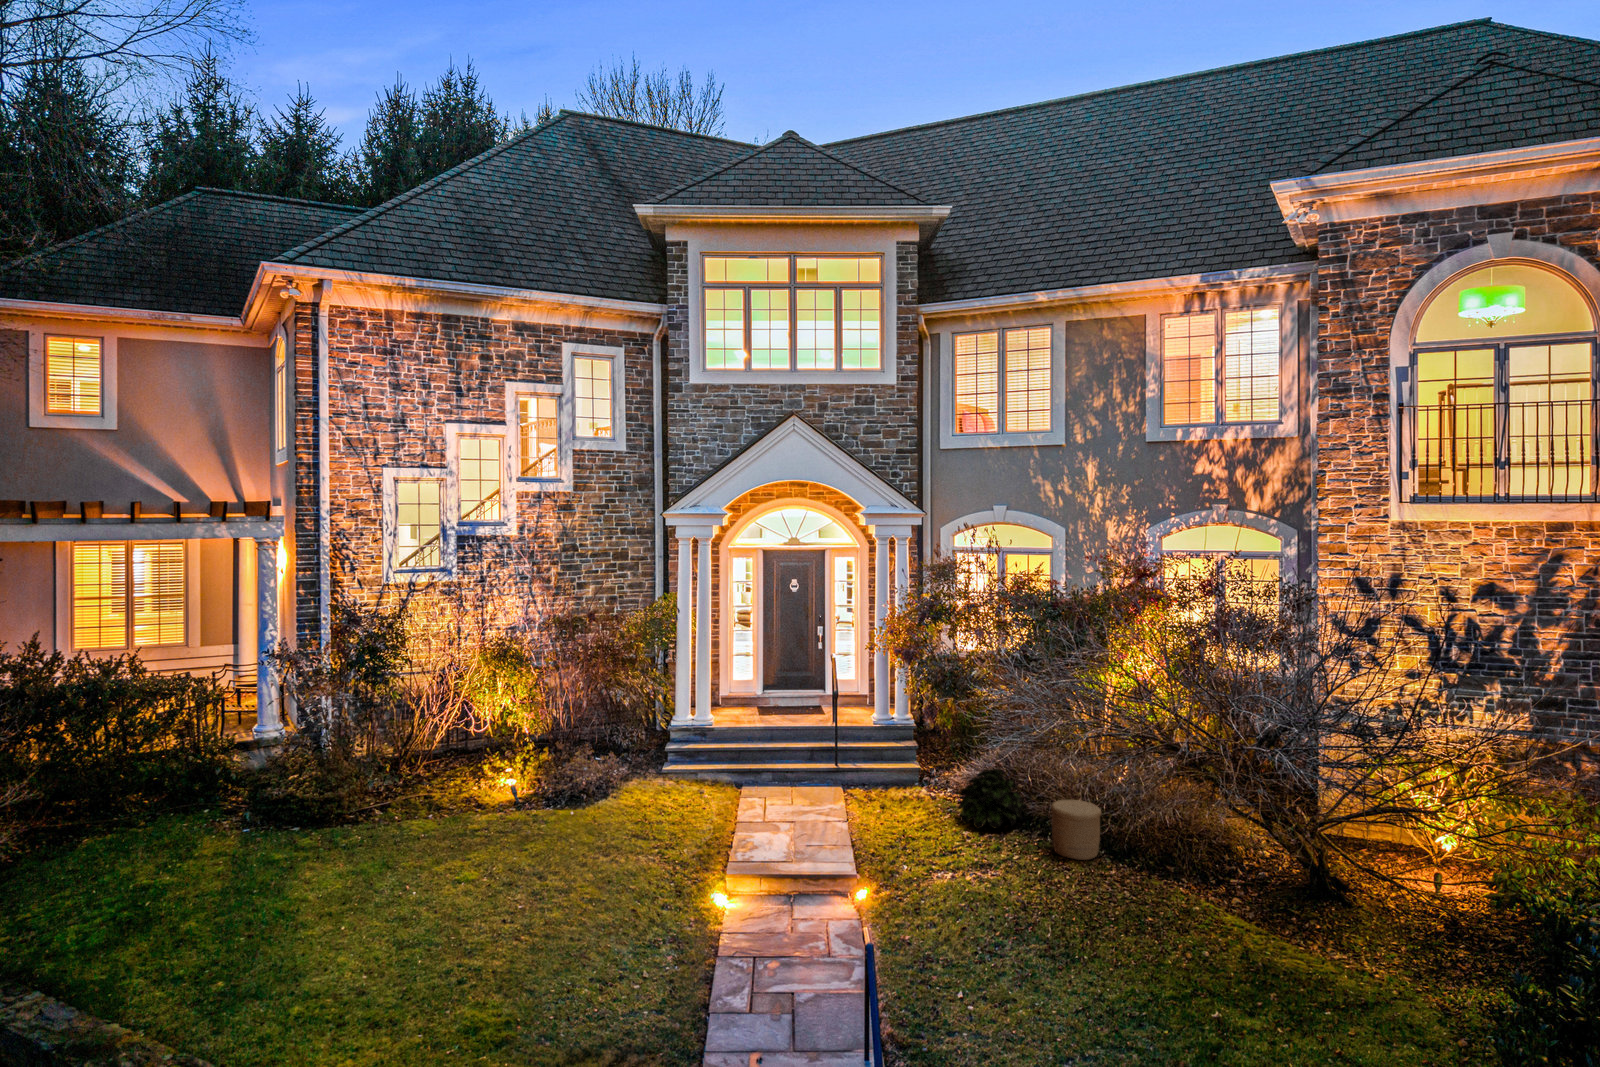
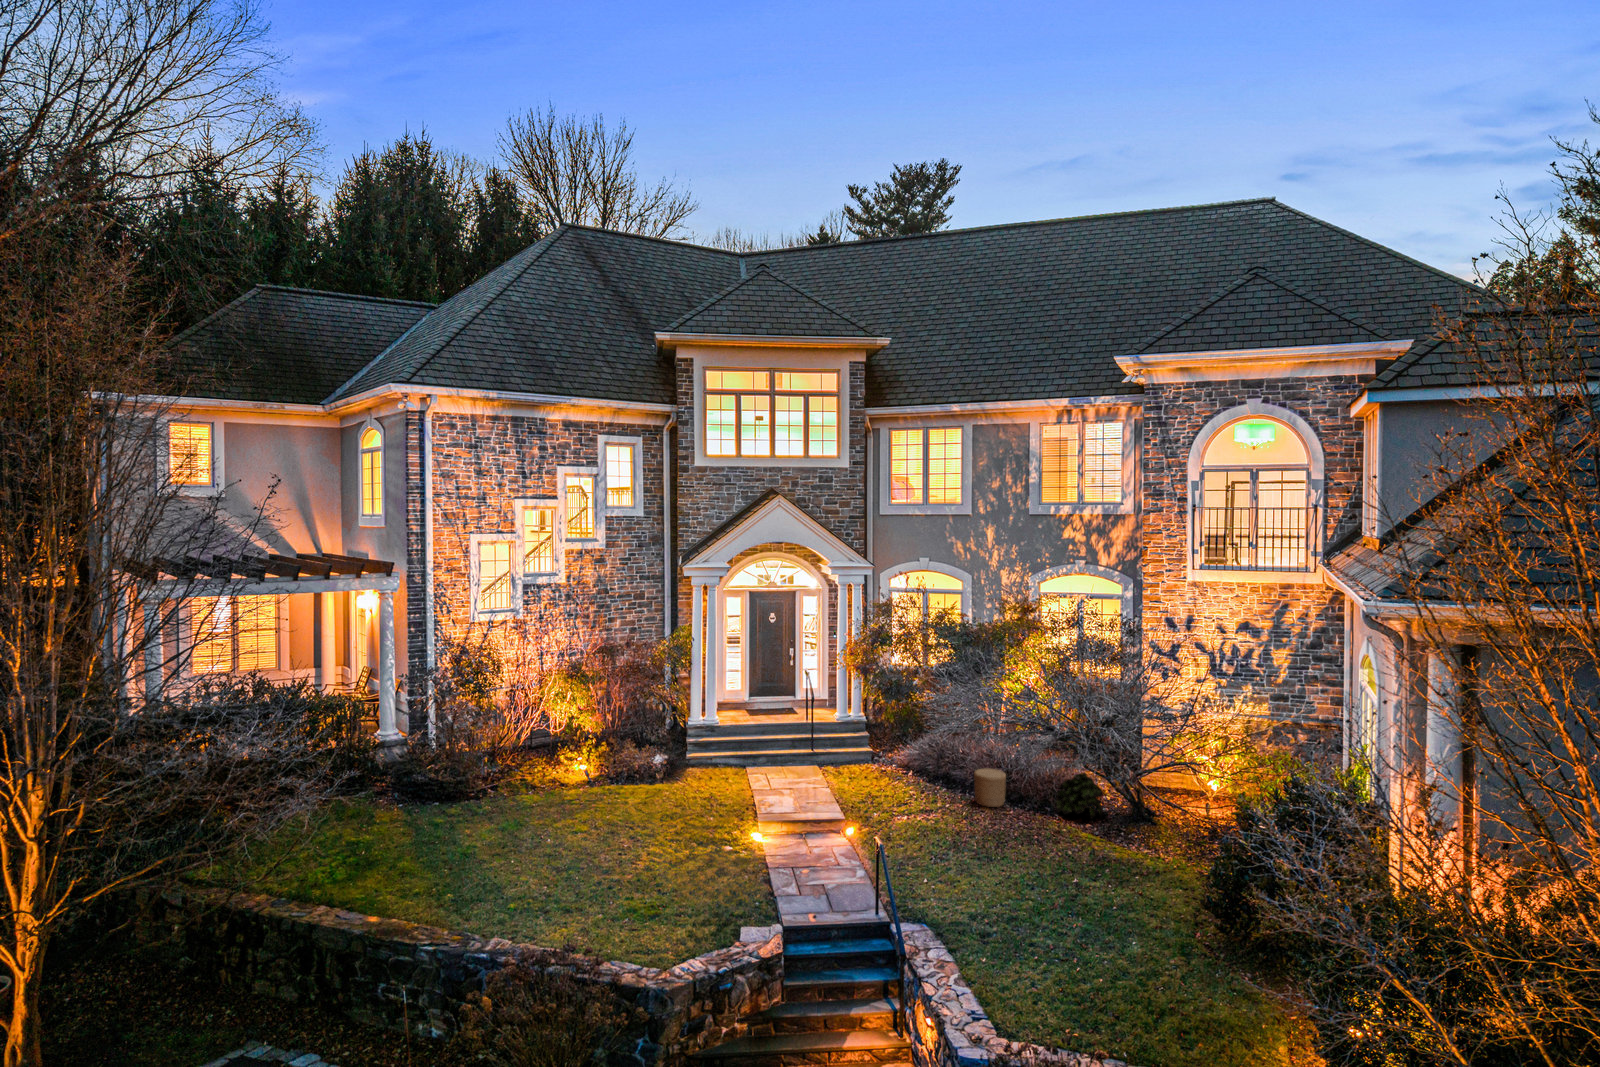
potted plant: present [958,769,1027,828] -> present [1056,773,1103,818]

